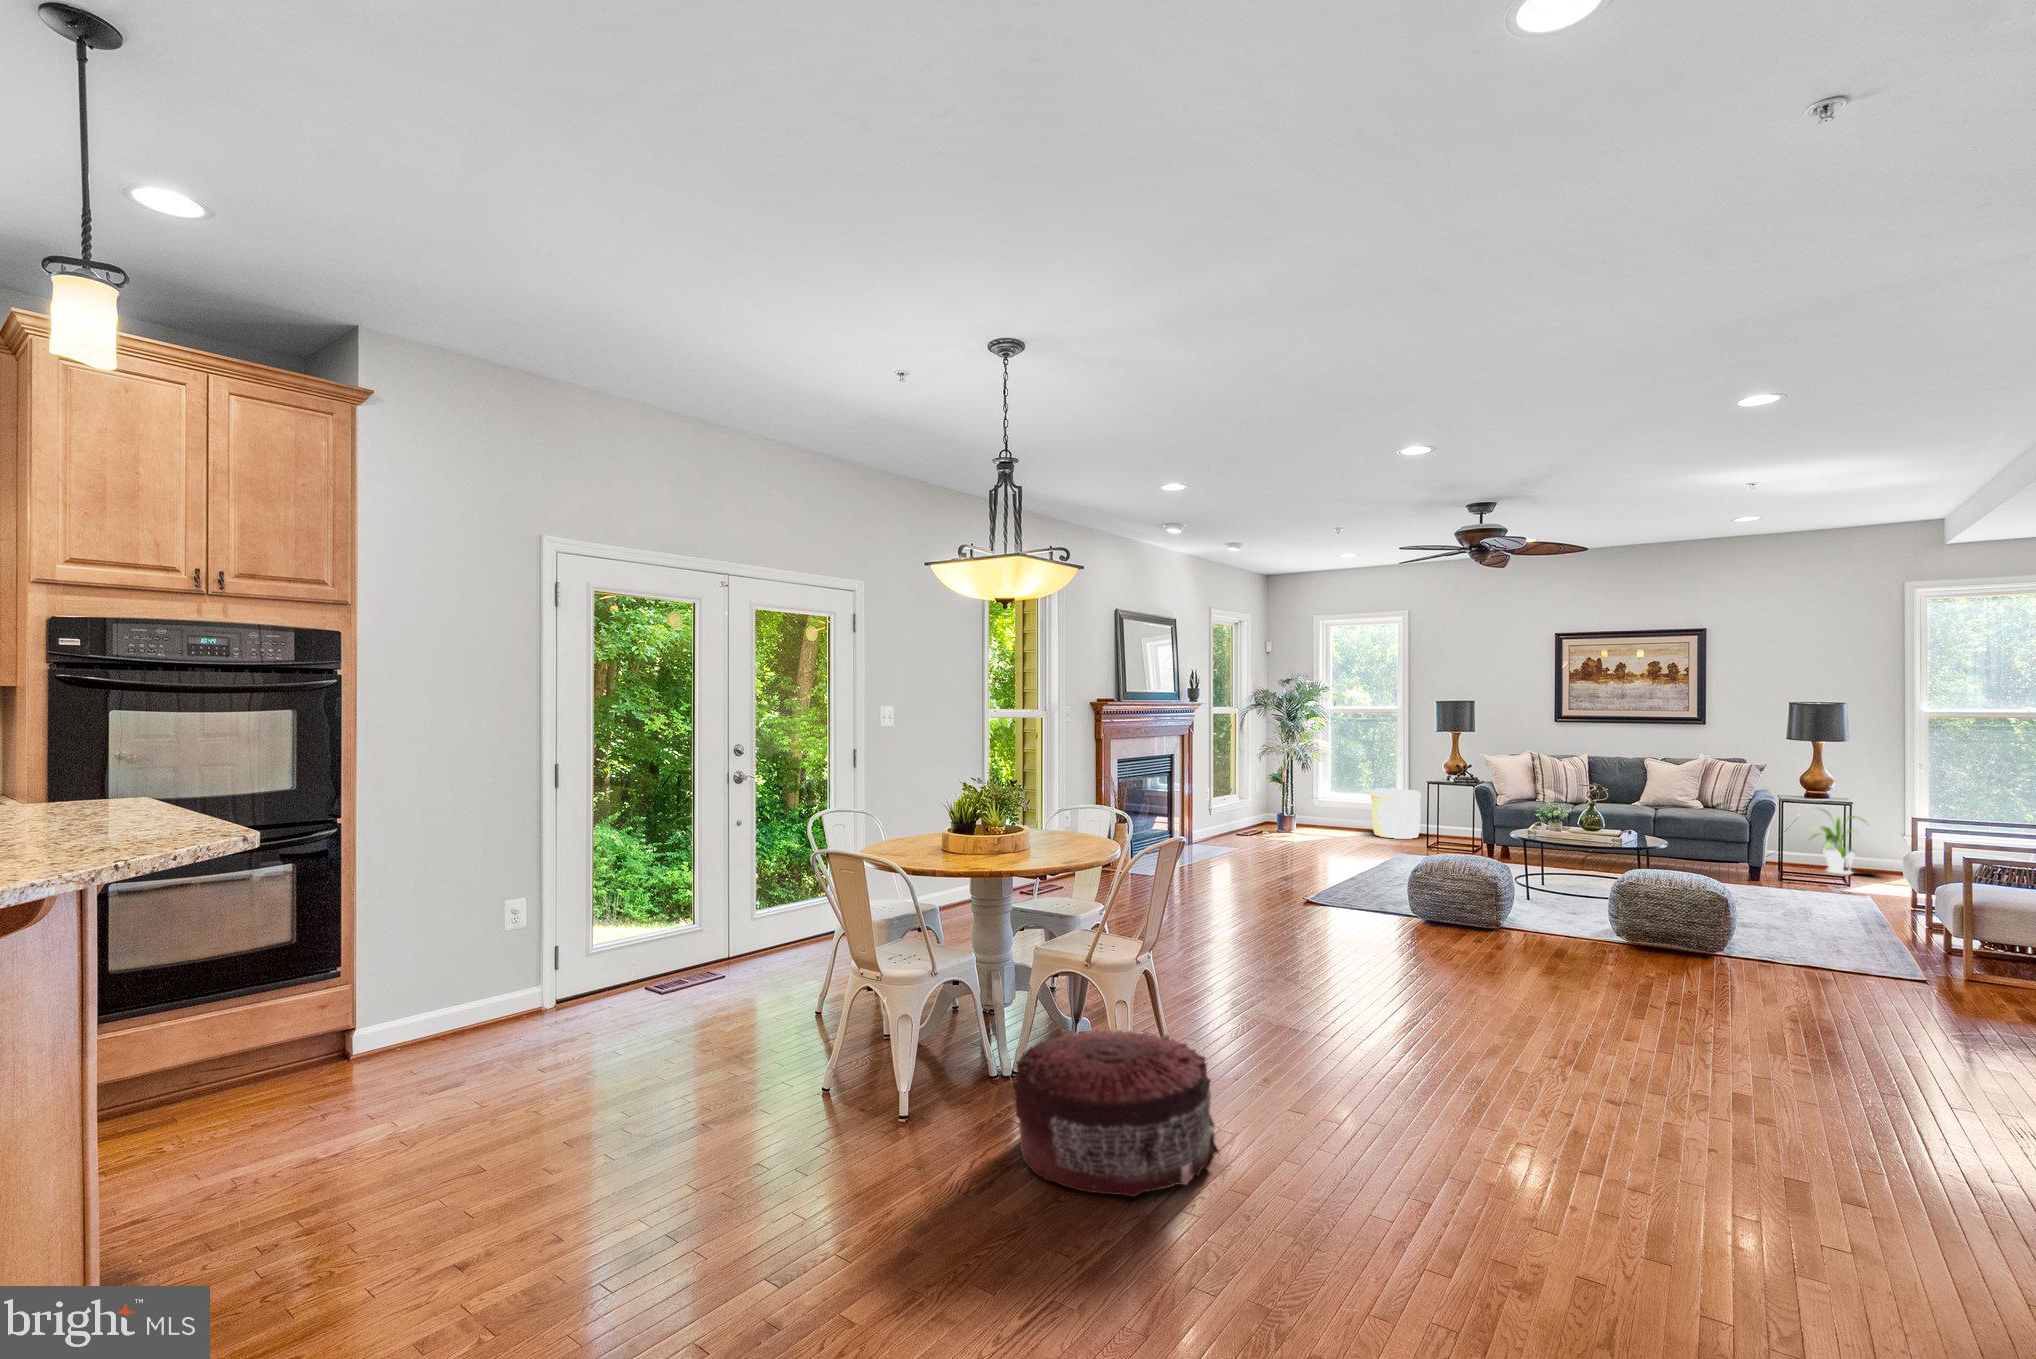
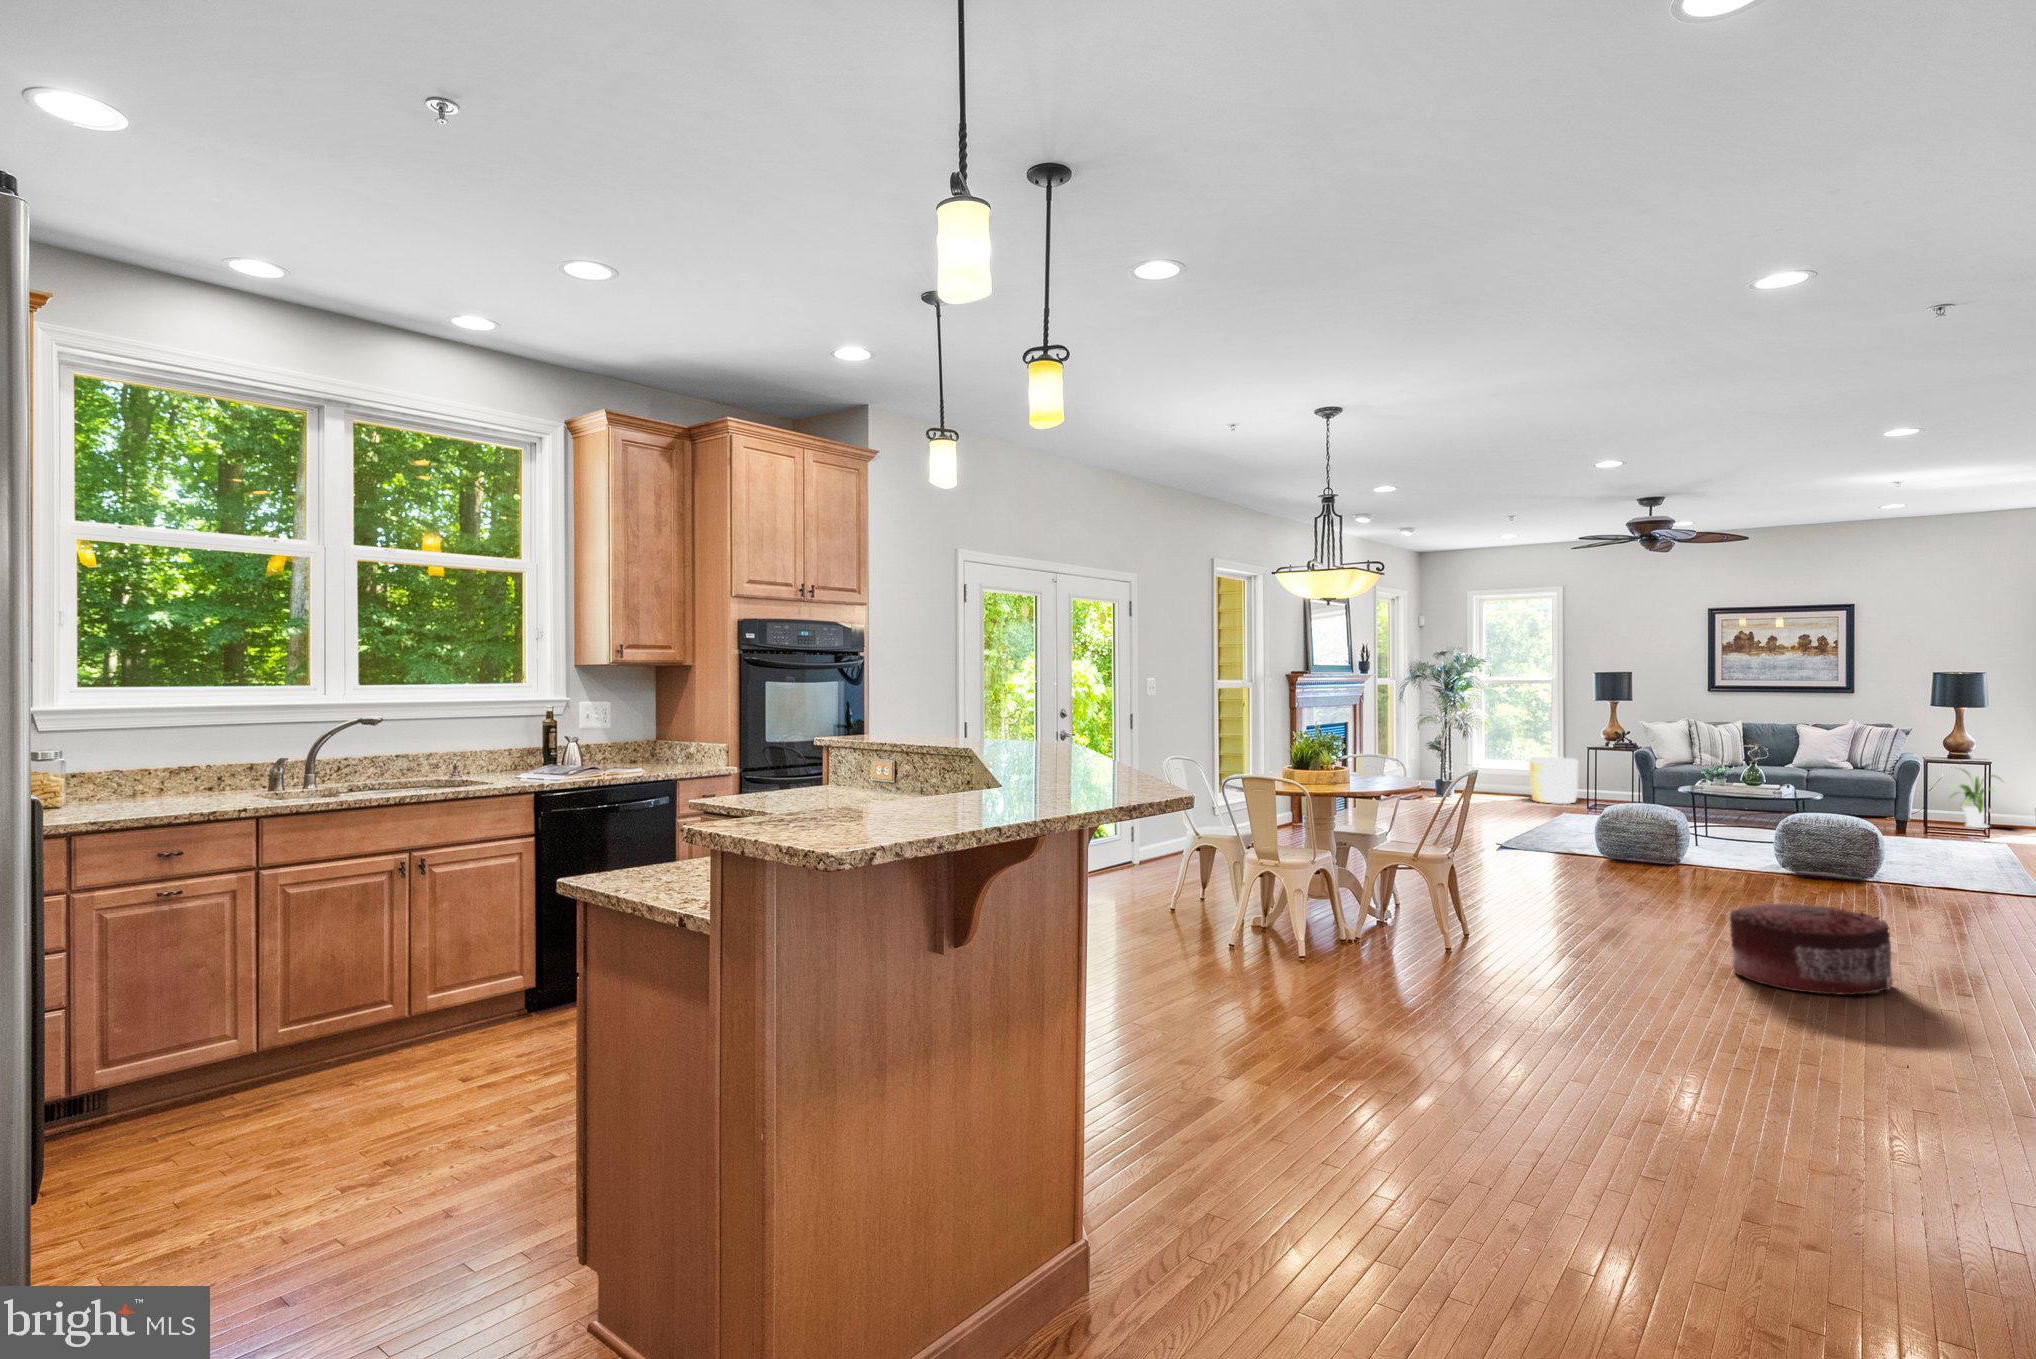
pouf: present [1013,1028,1219,1196] -> present [1730,902,1892,995]

